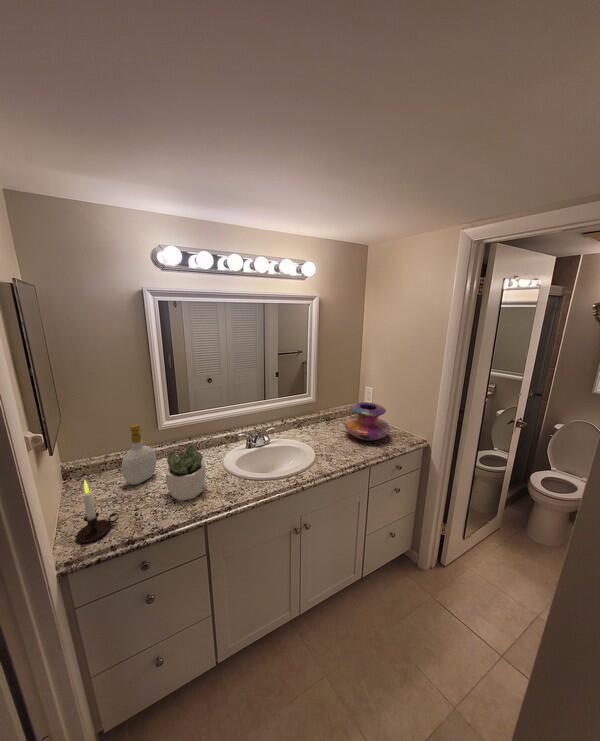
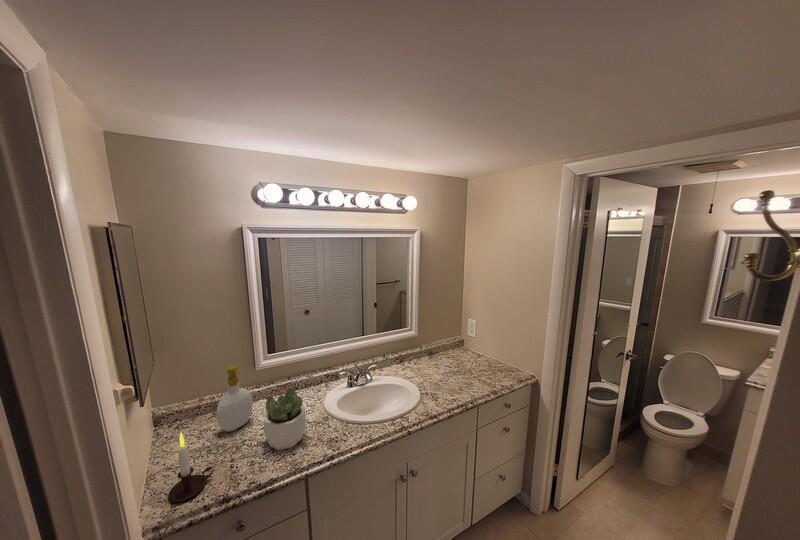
decorative vase: present [344,402,391,441] -> none [448,335,497,376]

